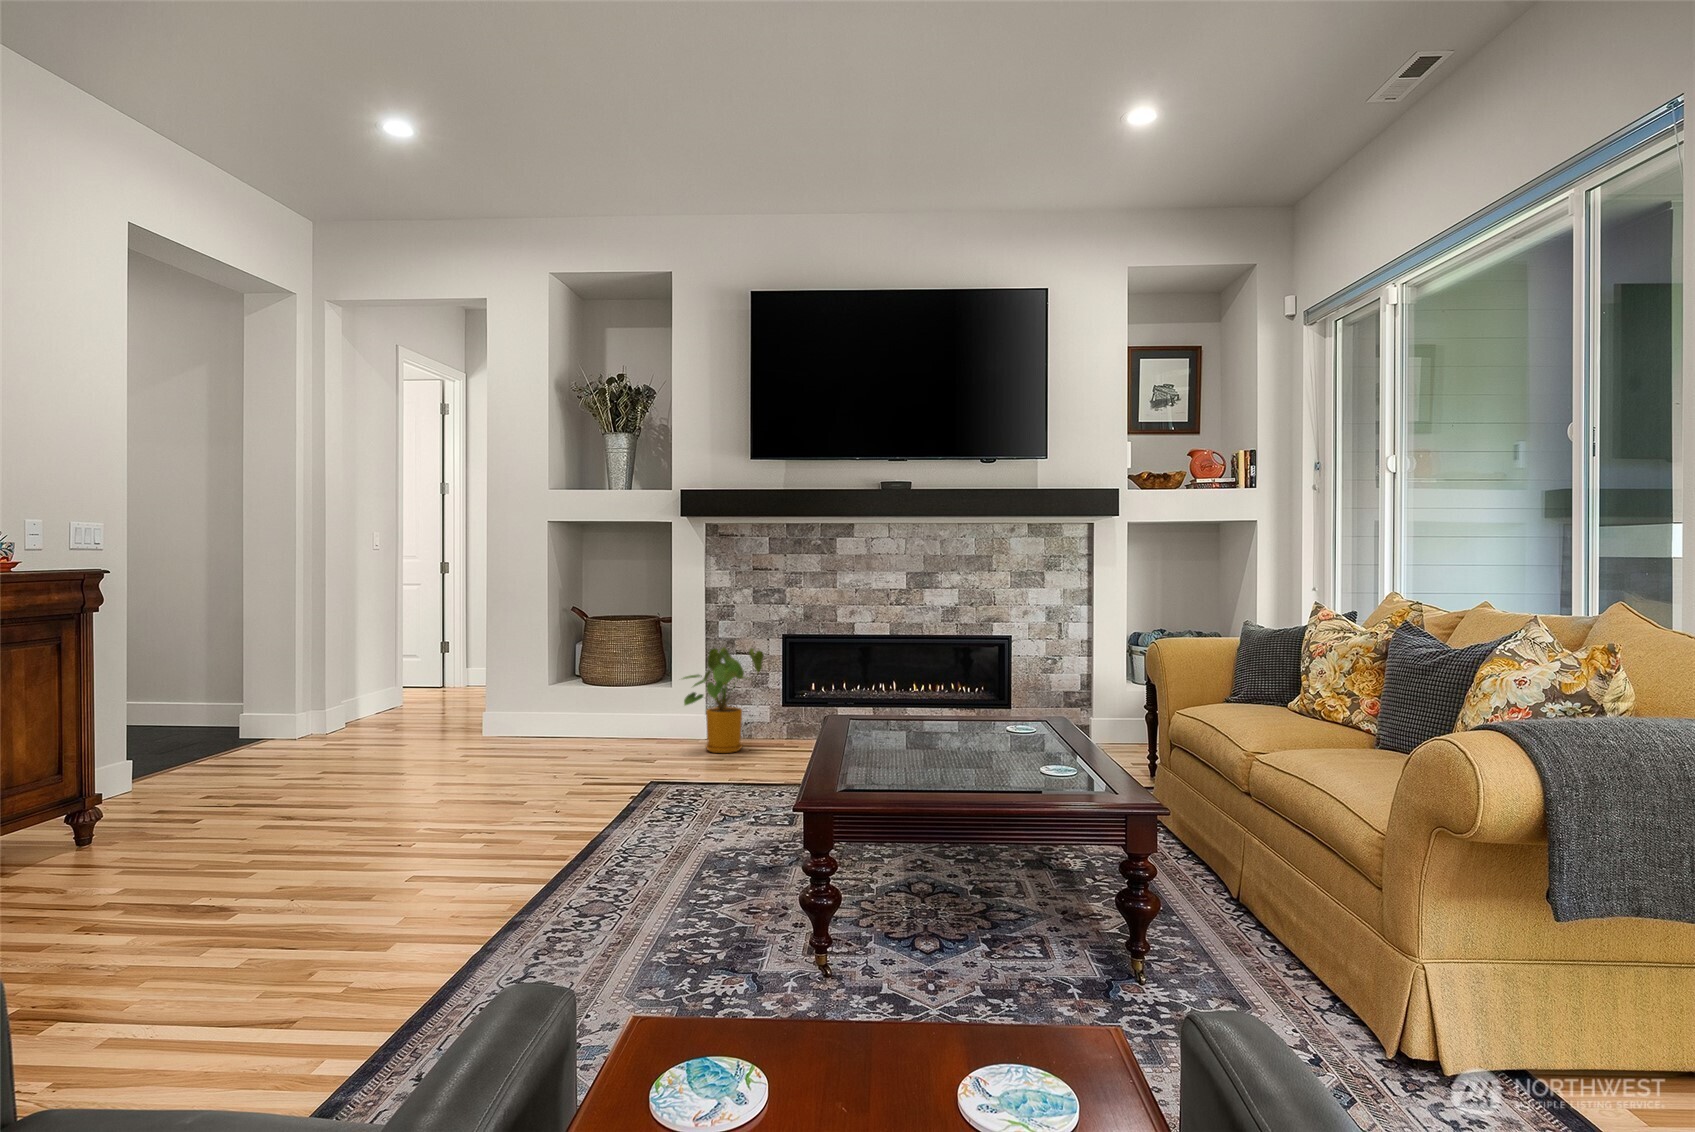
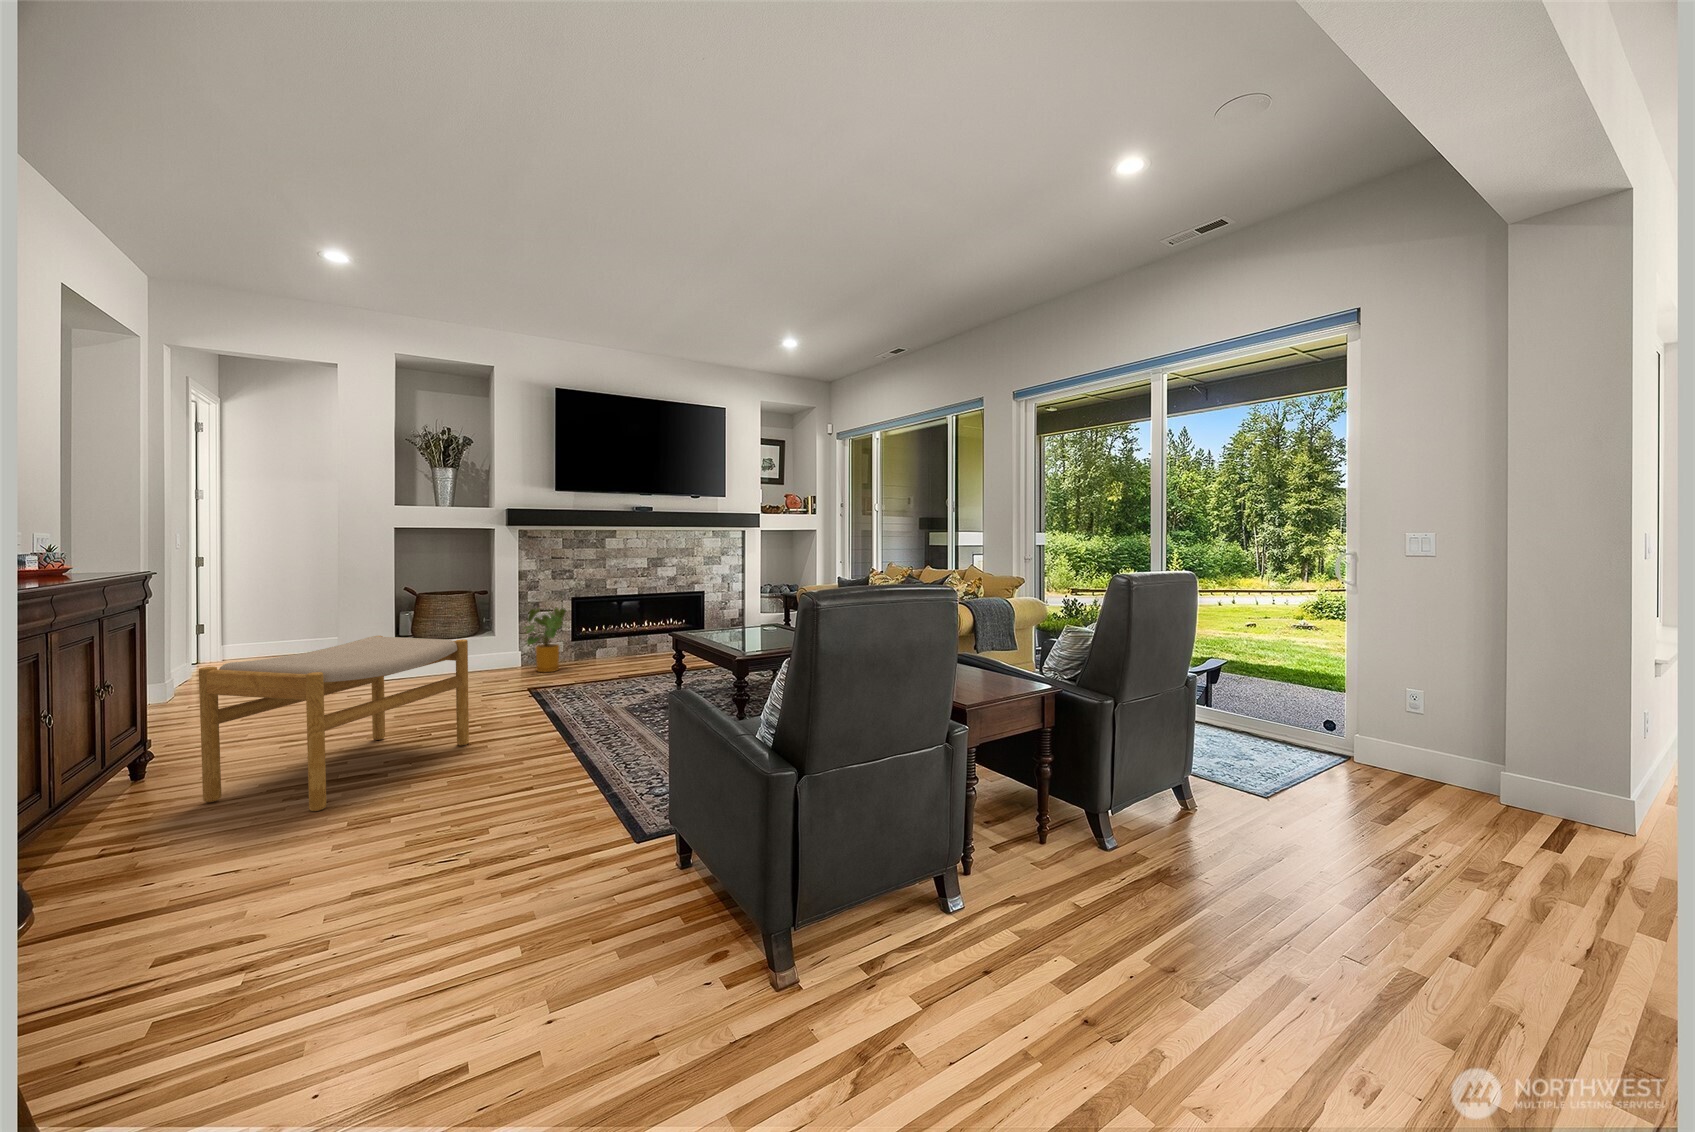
footstool: none [37,670,421,940] -> present [199,636,469,811]

